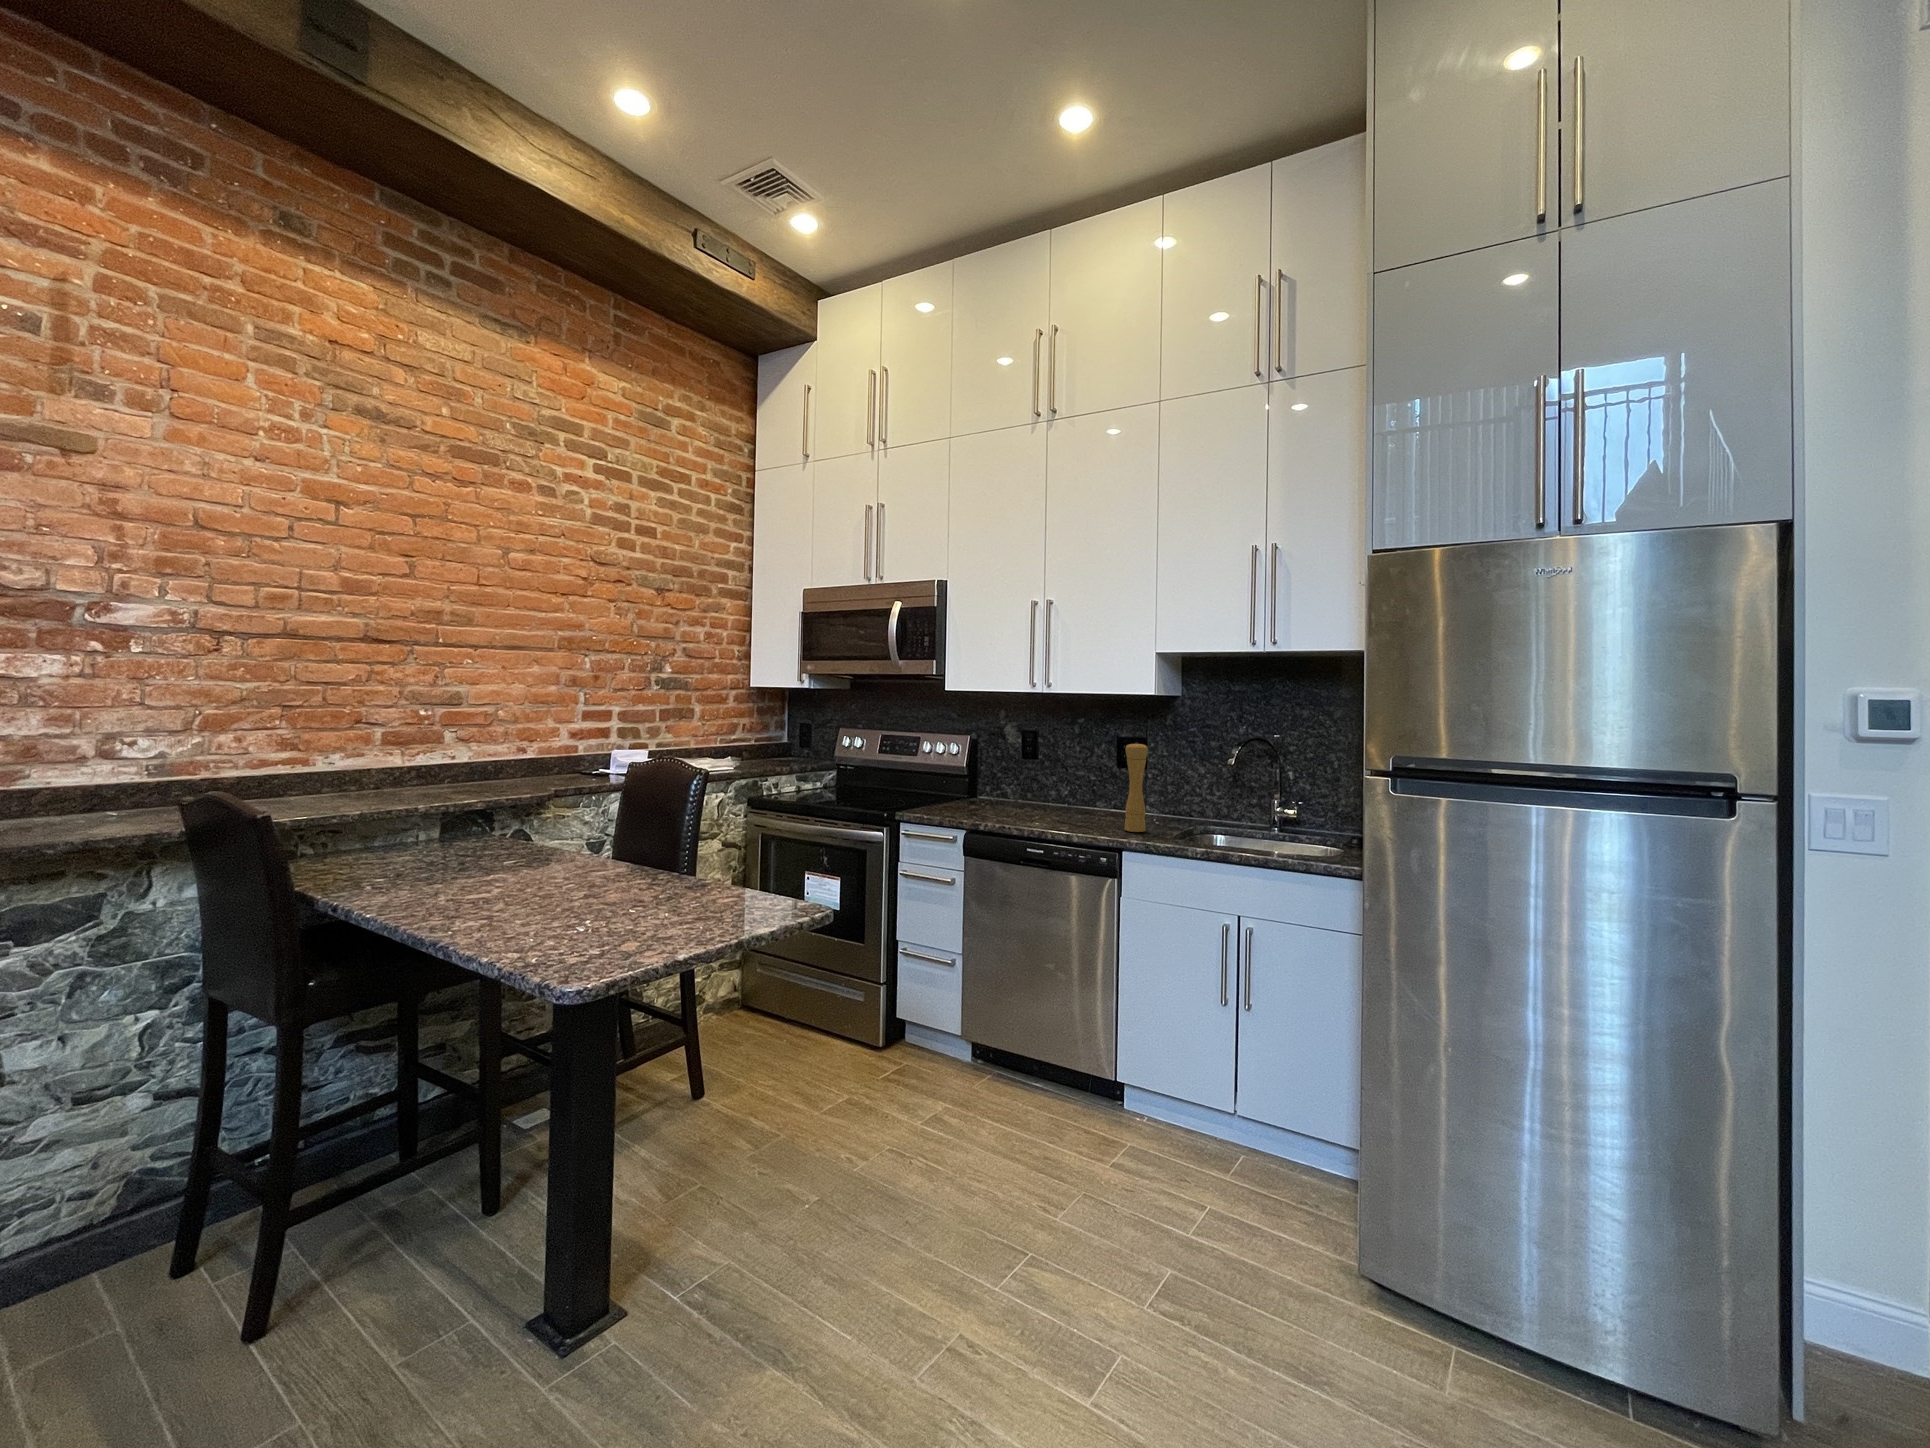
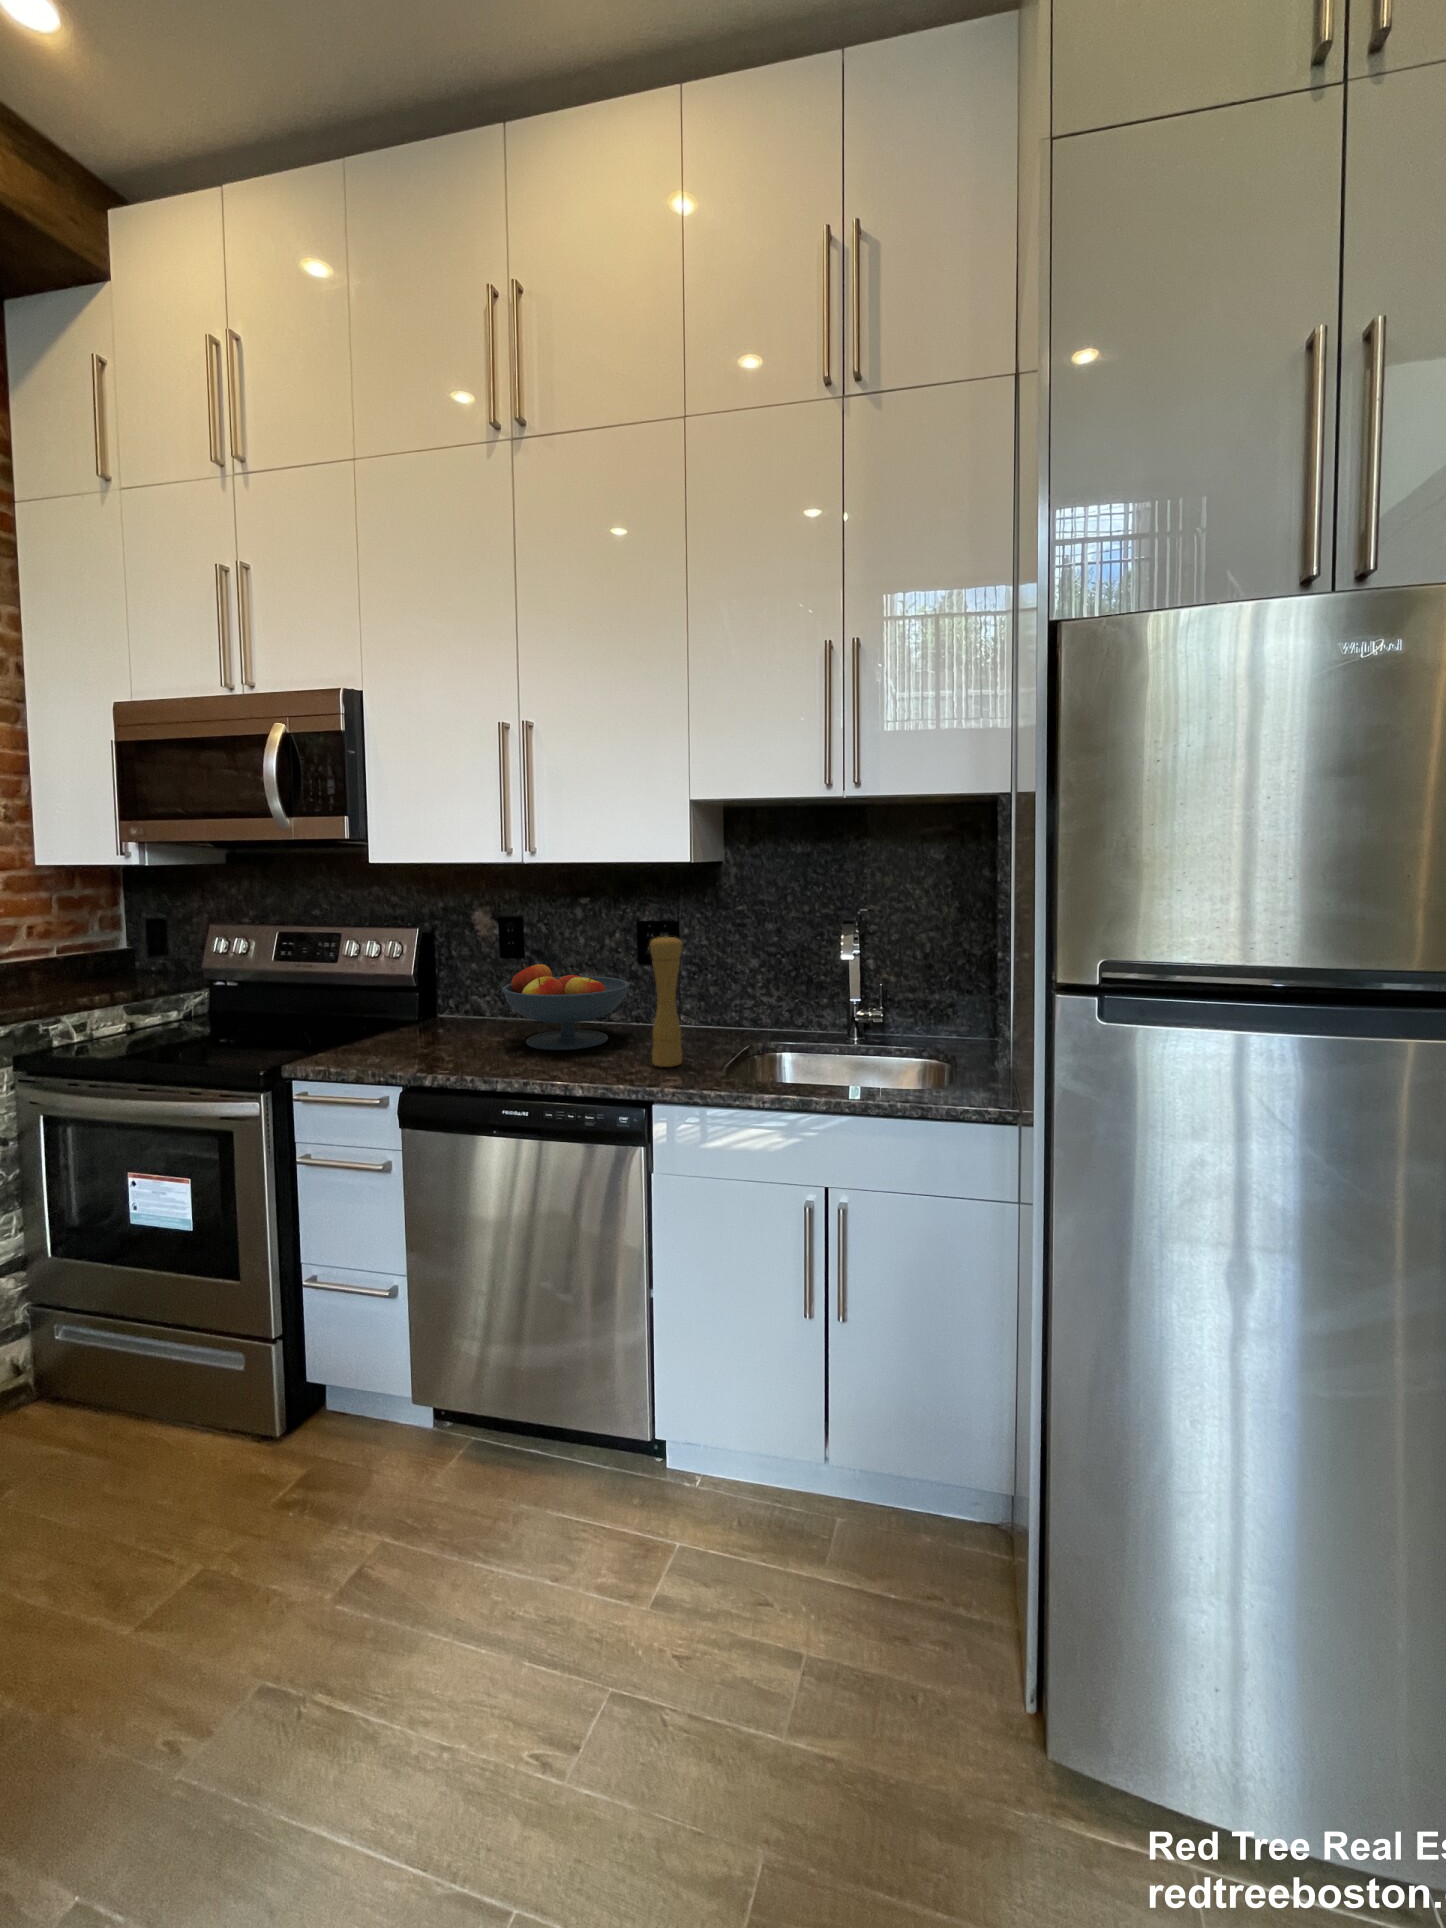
fruit bowl: none [1026,760,1111,819] -> present [502,964,630,1050]

